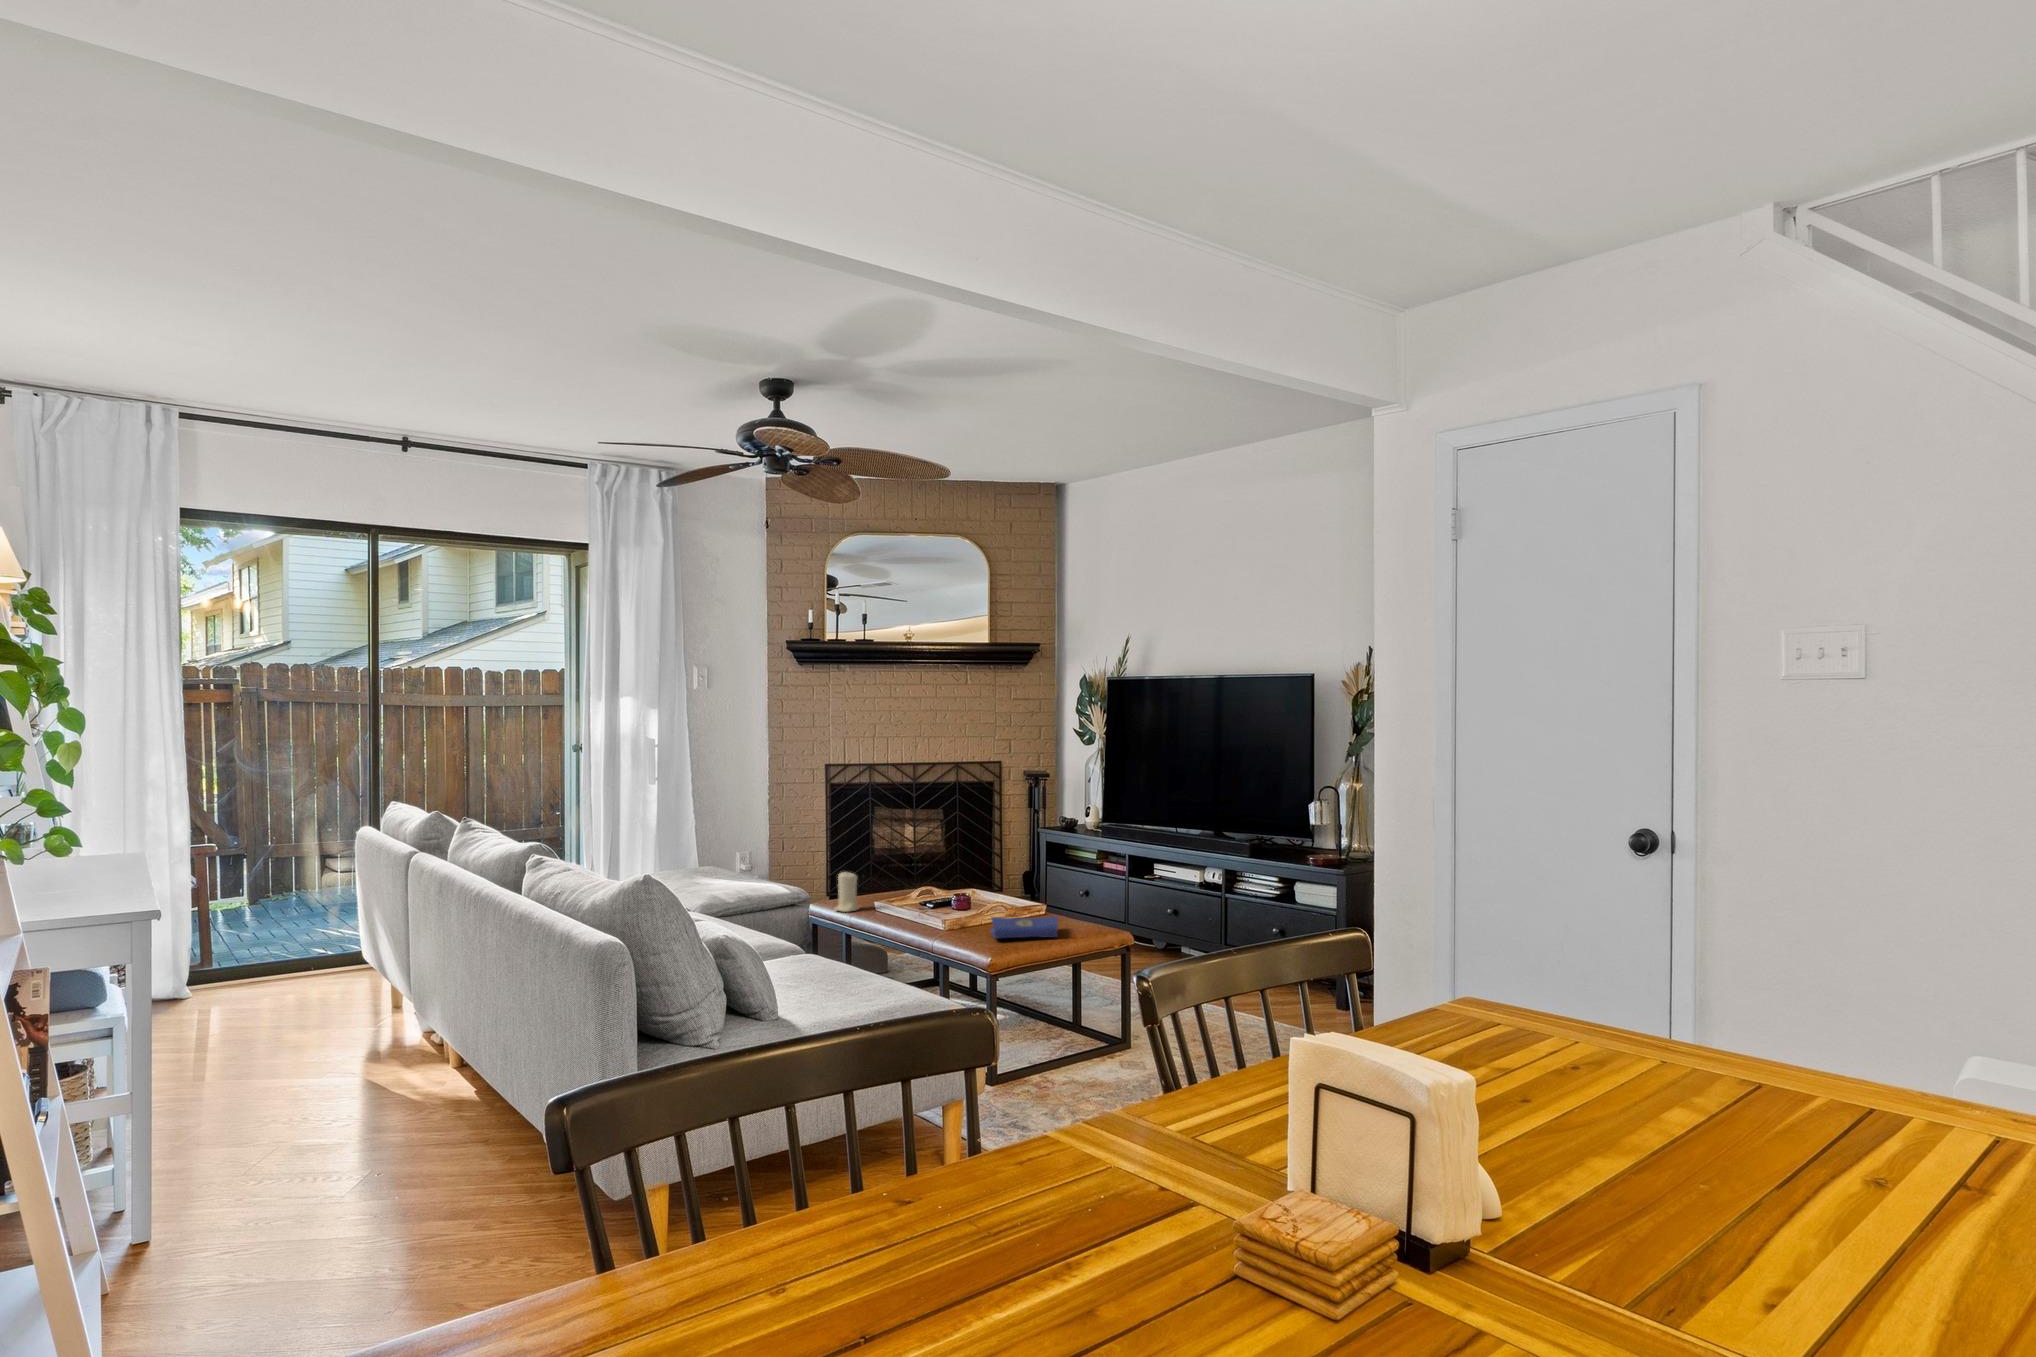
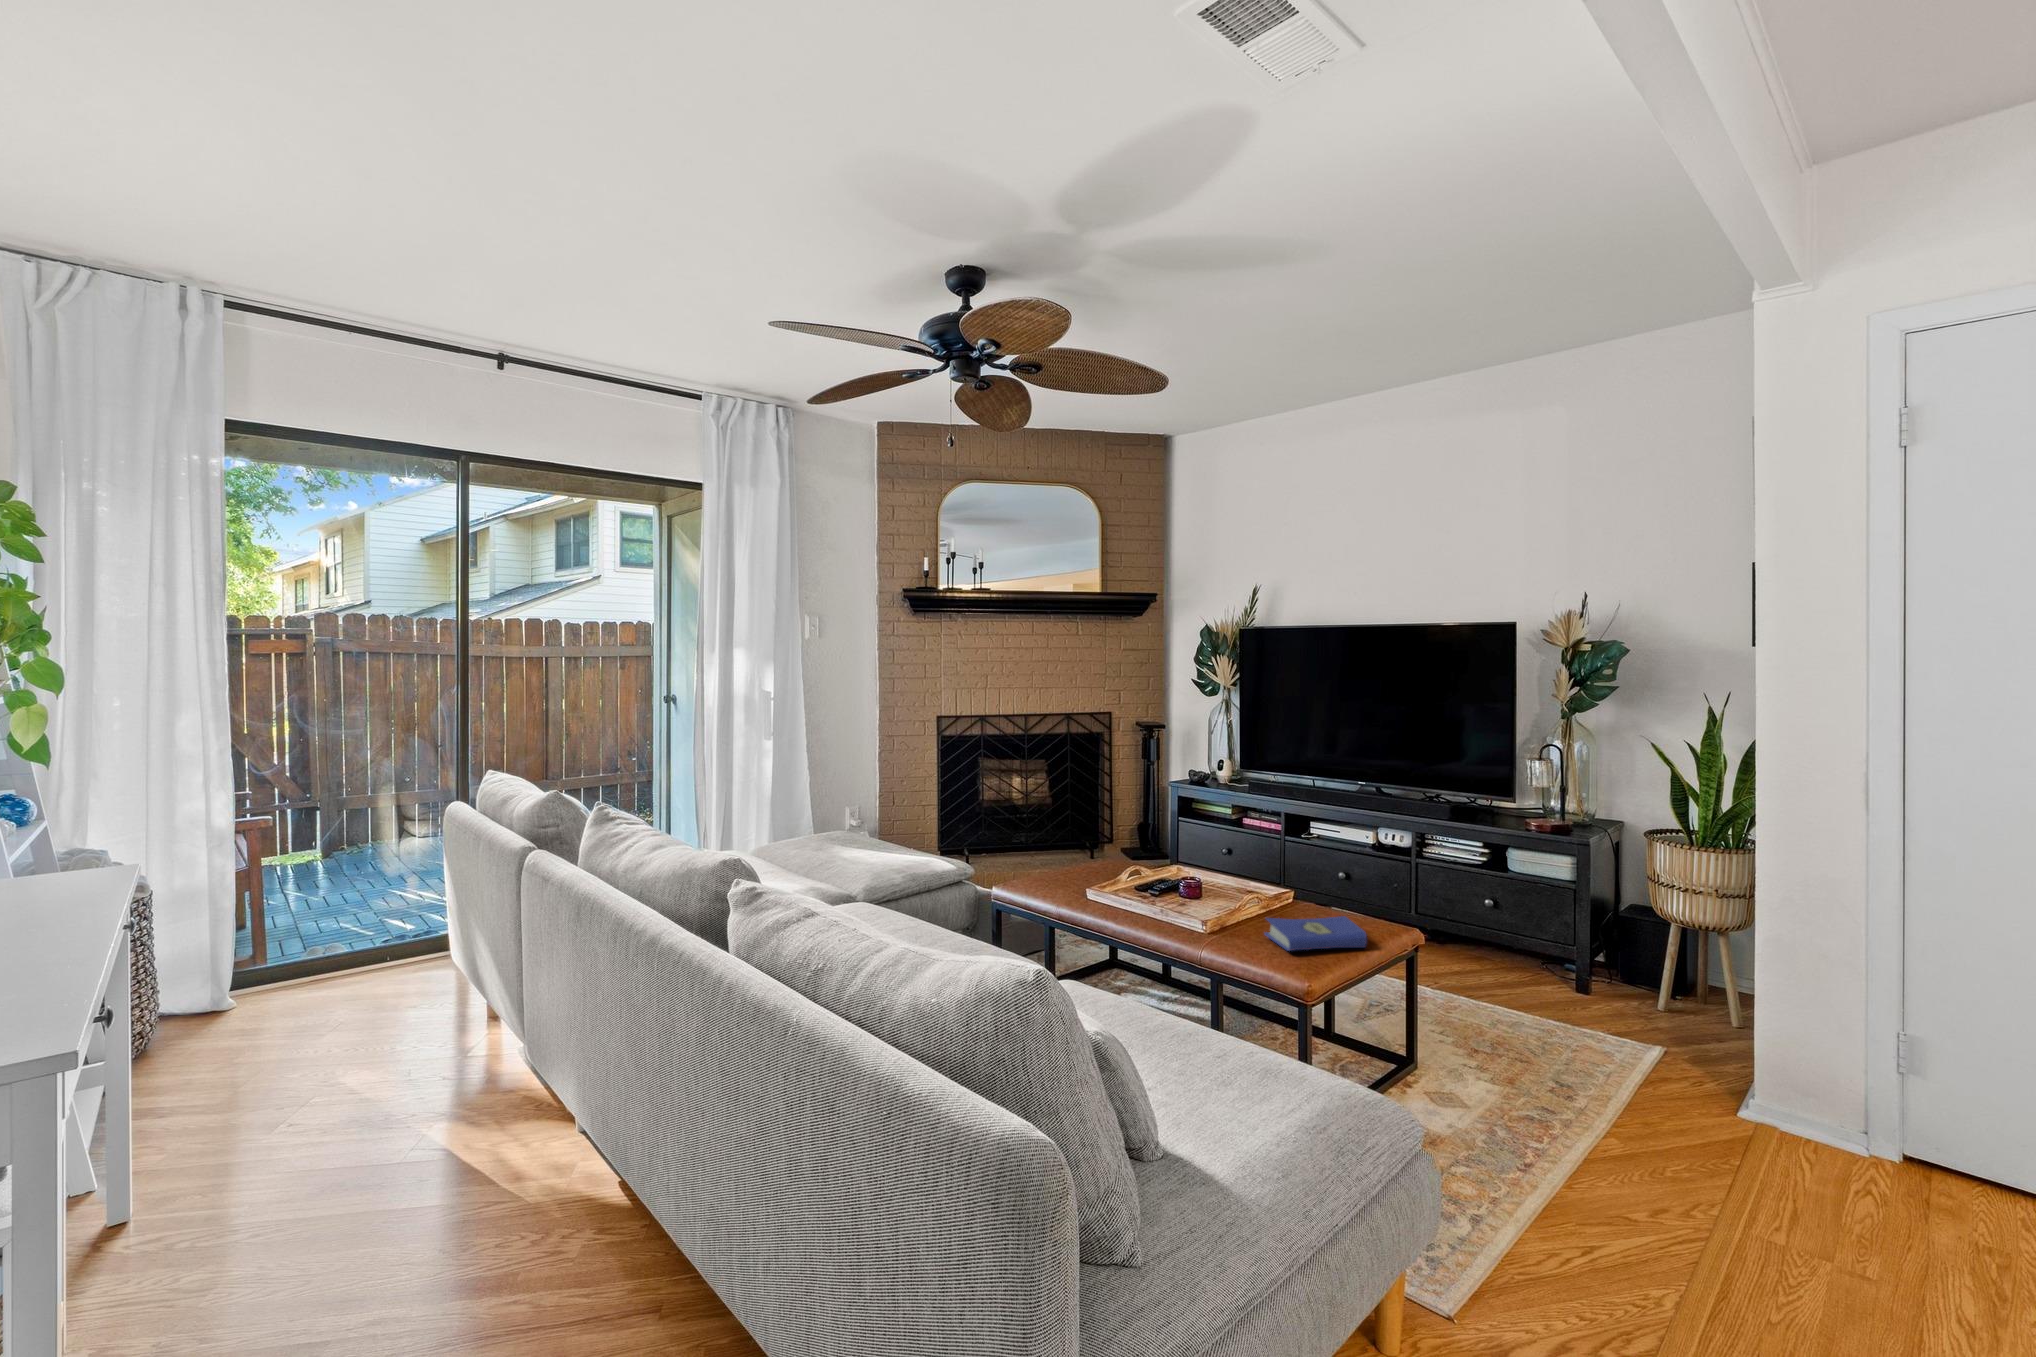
candle: present [835,872,859,912] -> none [1030,849,1059,898]

